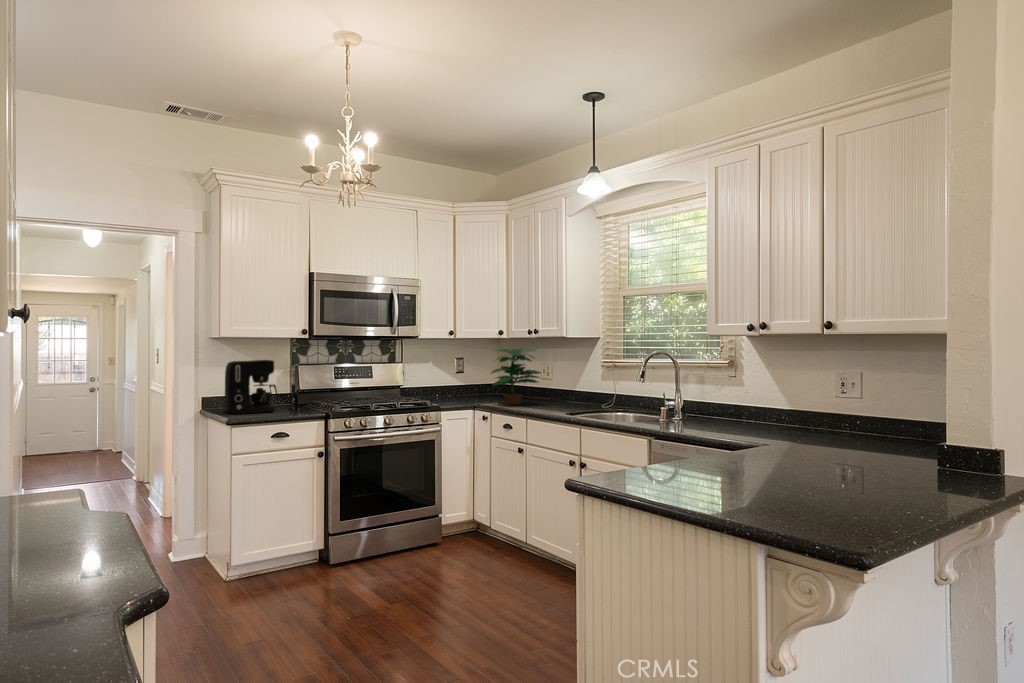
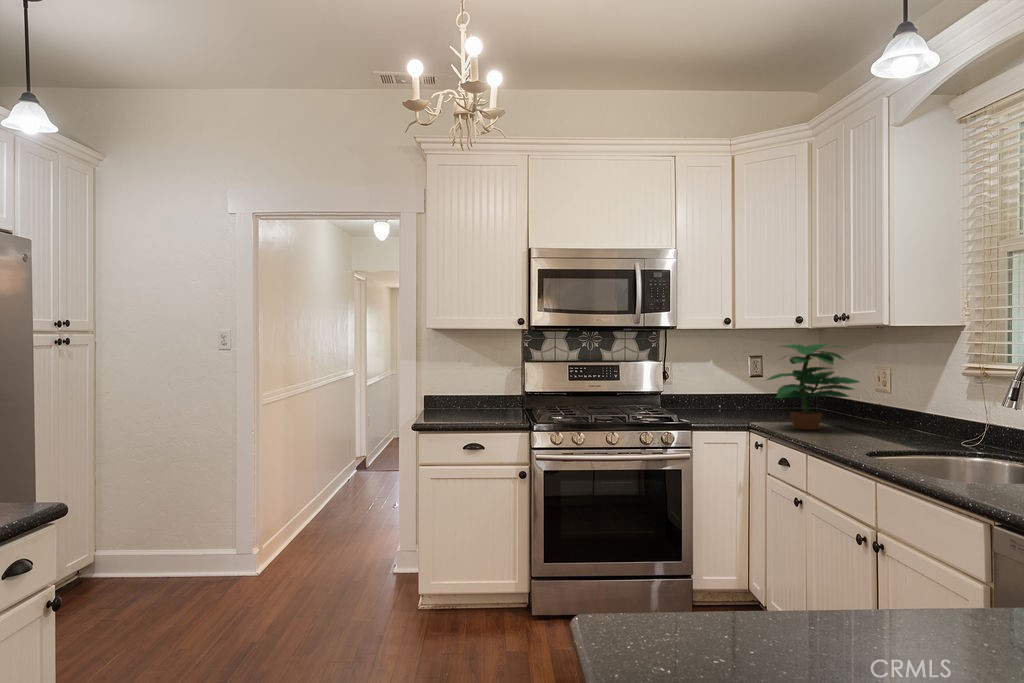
coffee maker: present [224,360,277,414] -> none [432,356,490,416]

